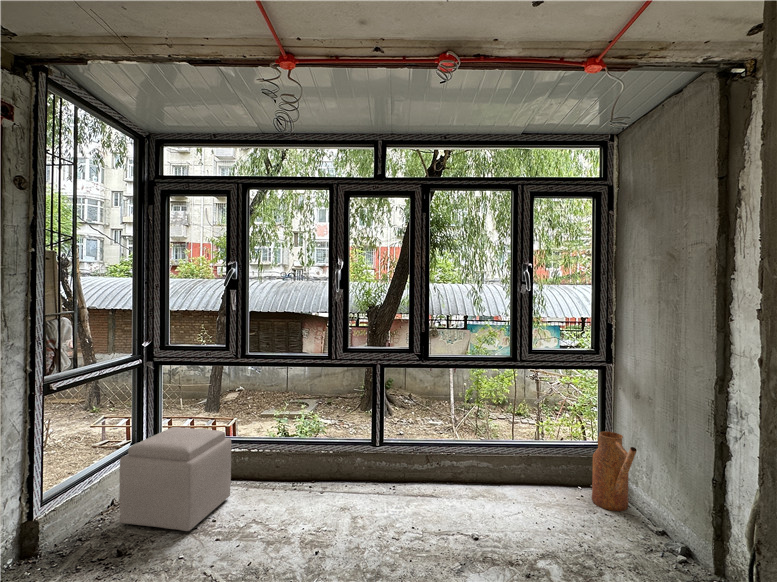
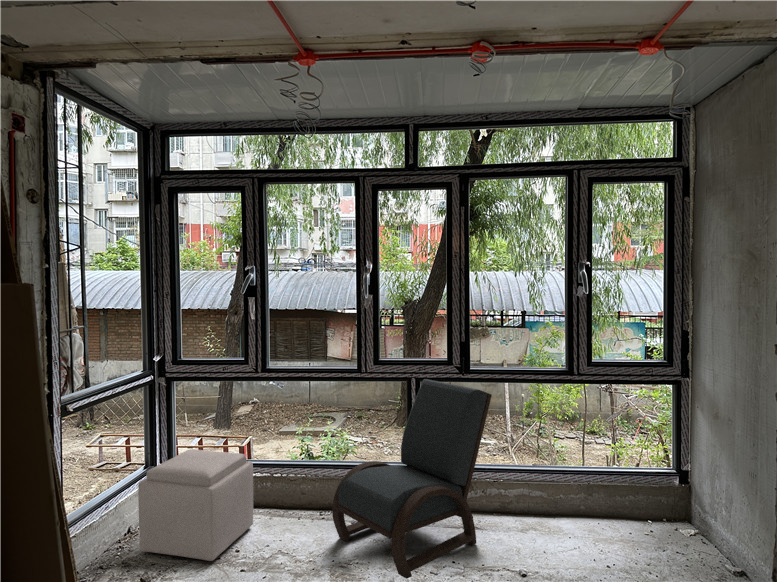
lounge chair: none [304,364,448,544] -> present [332,379,492,579]
watering can: present [592,432,637,511] -> none [662,457,712,549]

